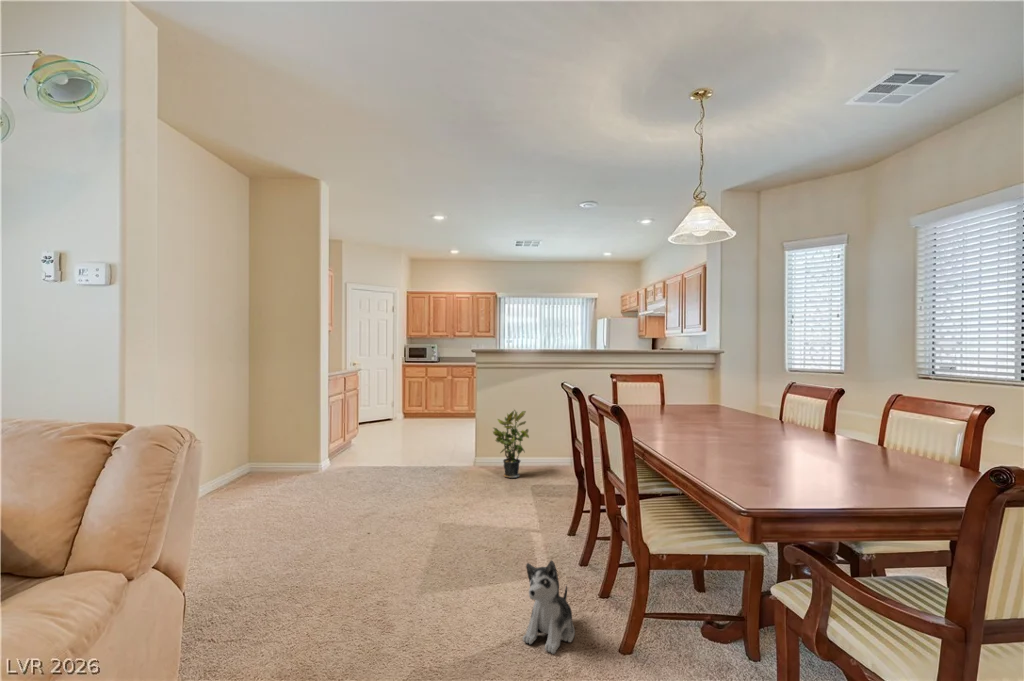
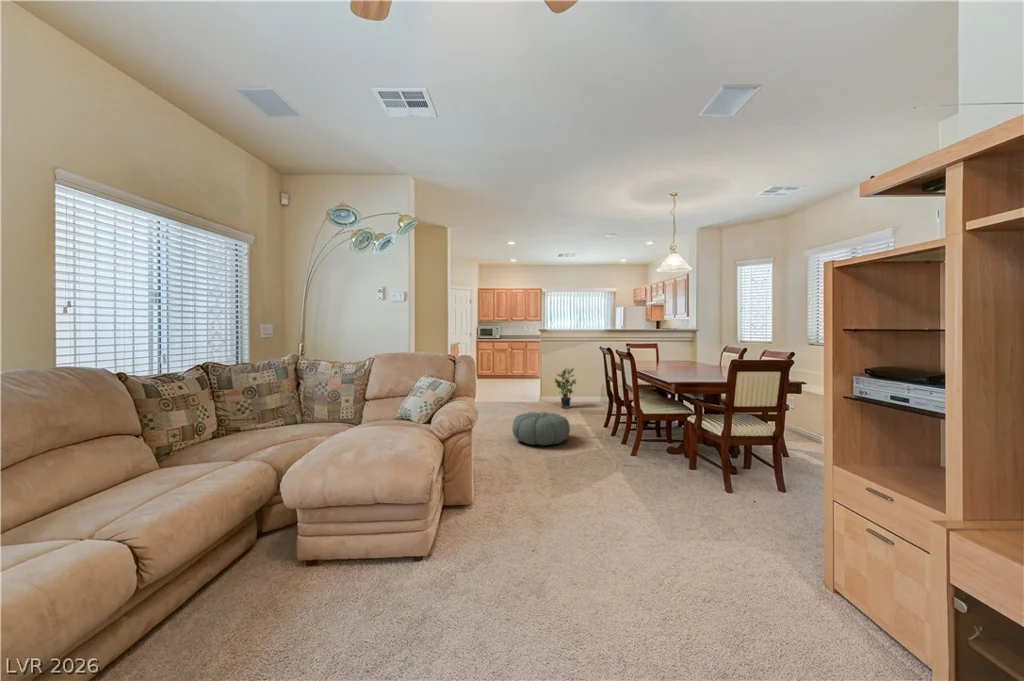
pouf: none [359,514,489,610] -> present [512,412,570,445]
plush toy: present [523,561,575,654] -> none [590,420,611,455]

